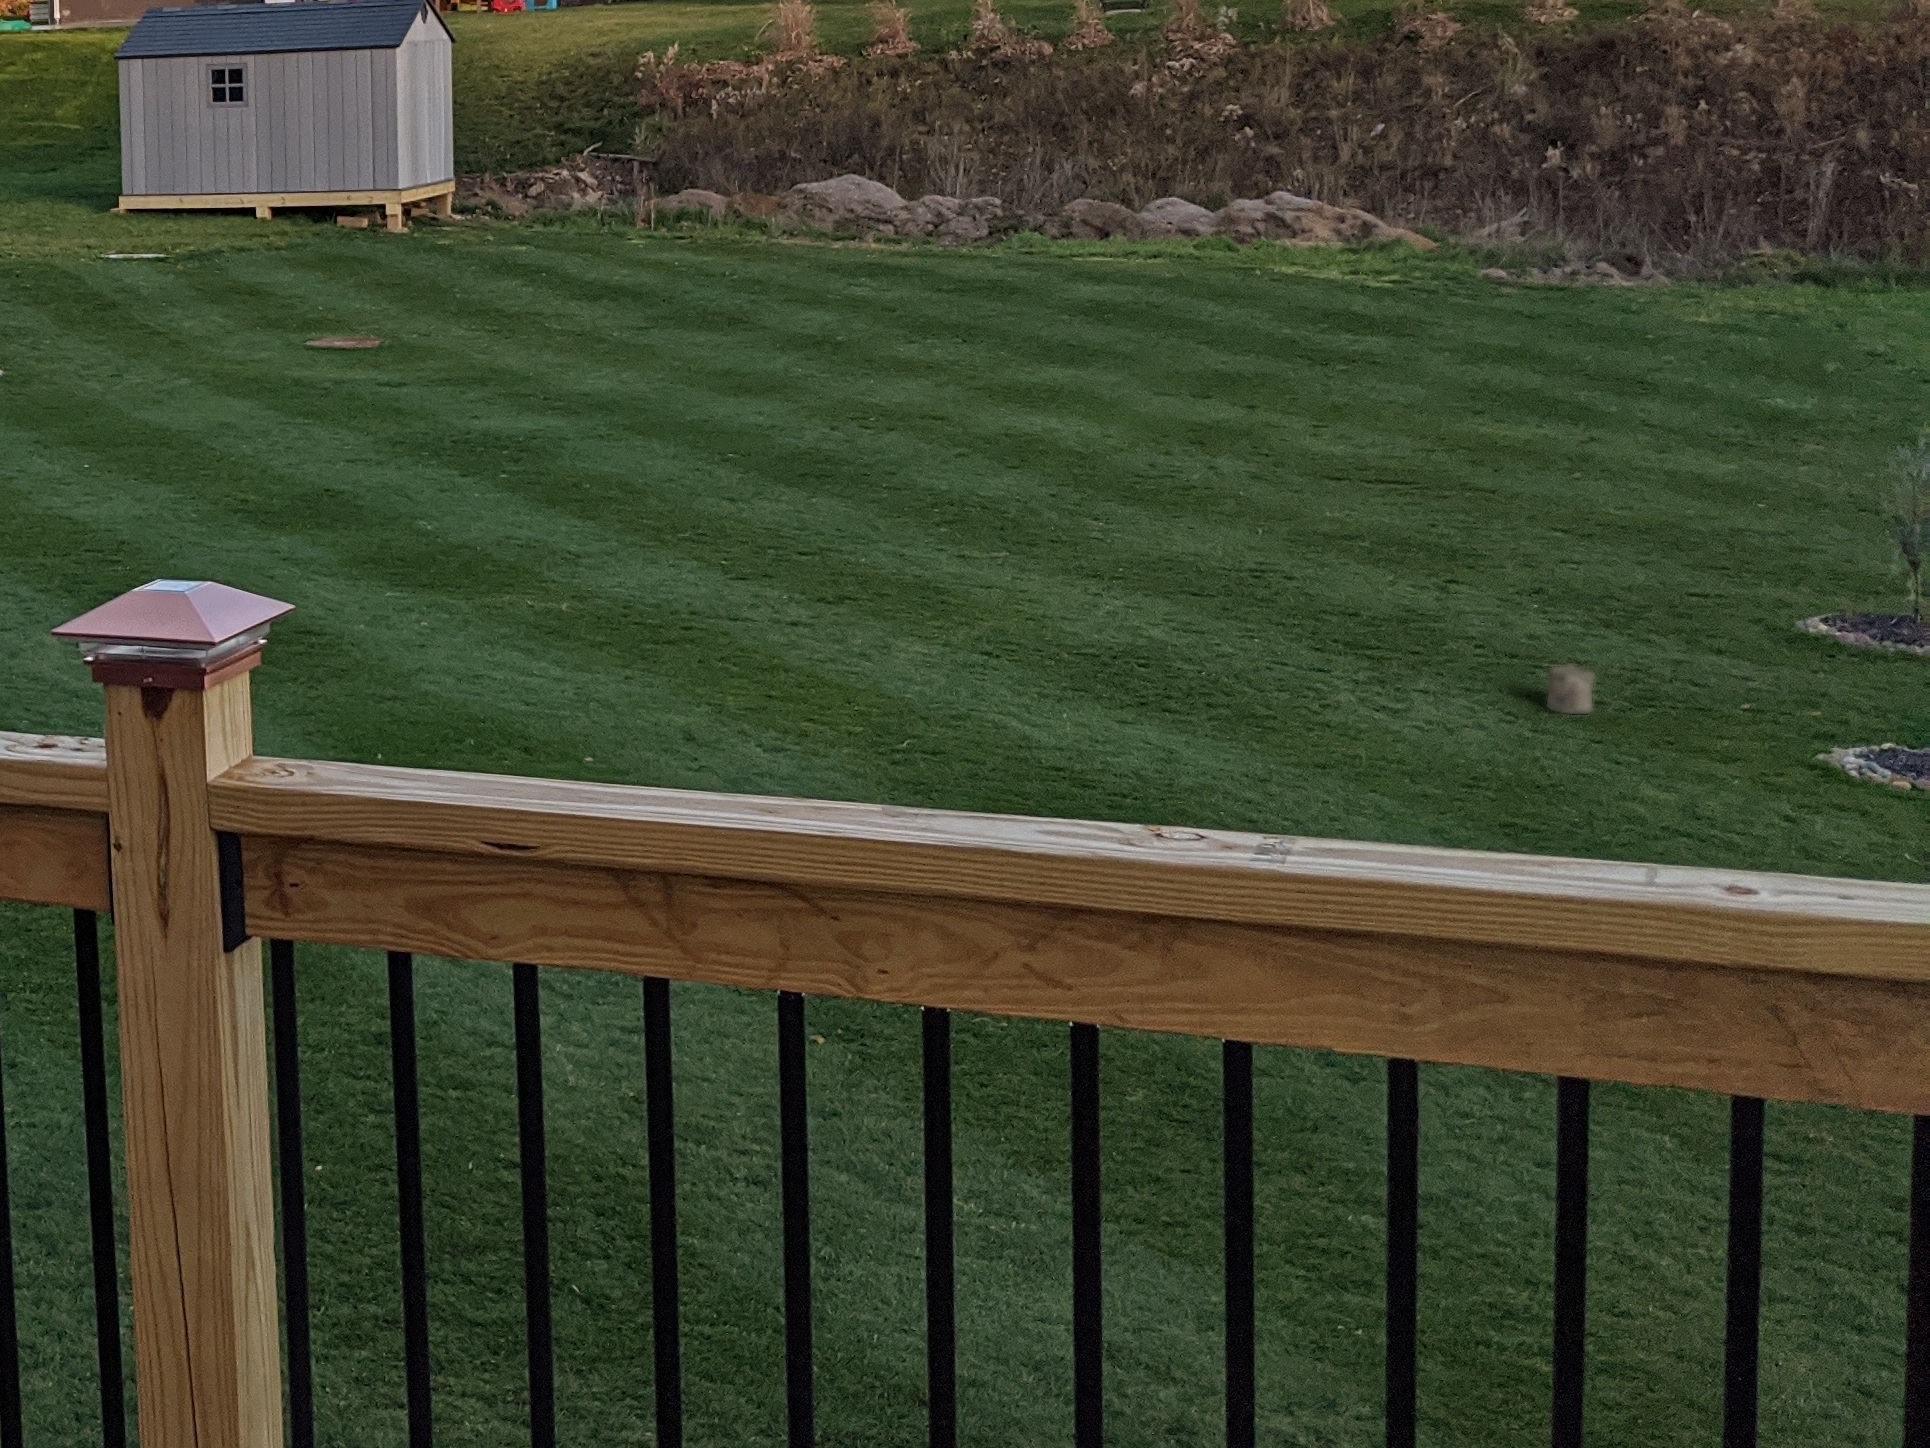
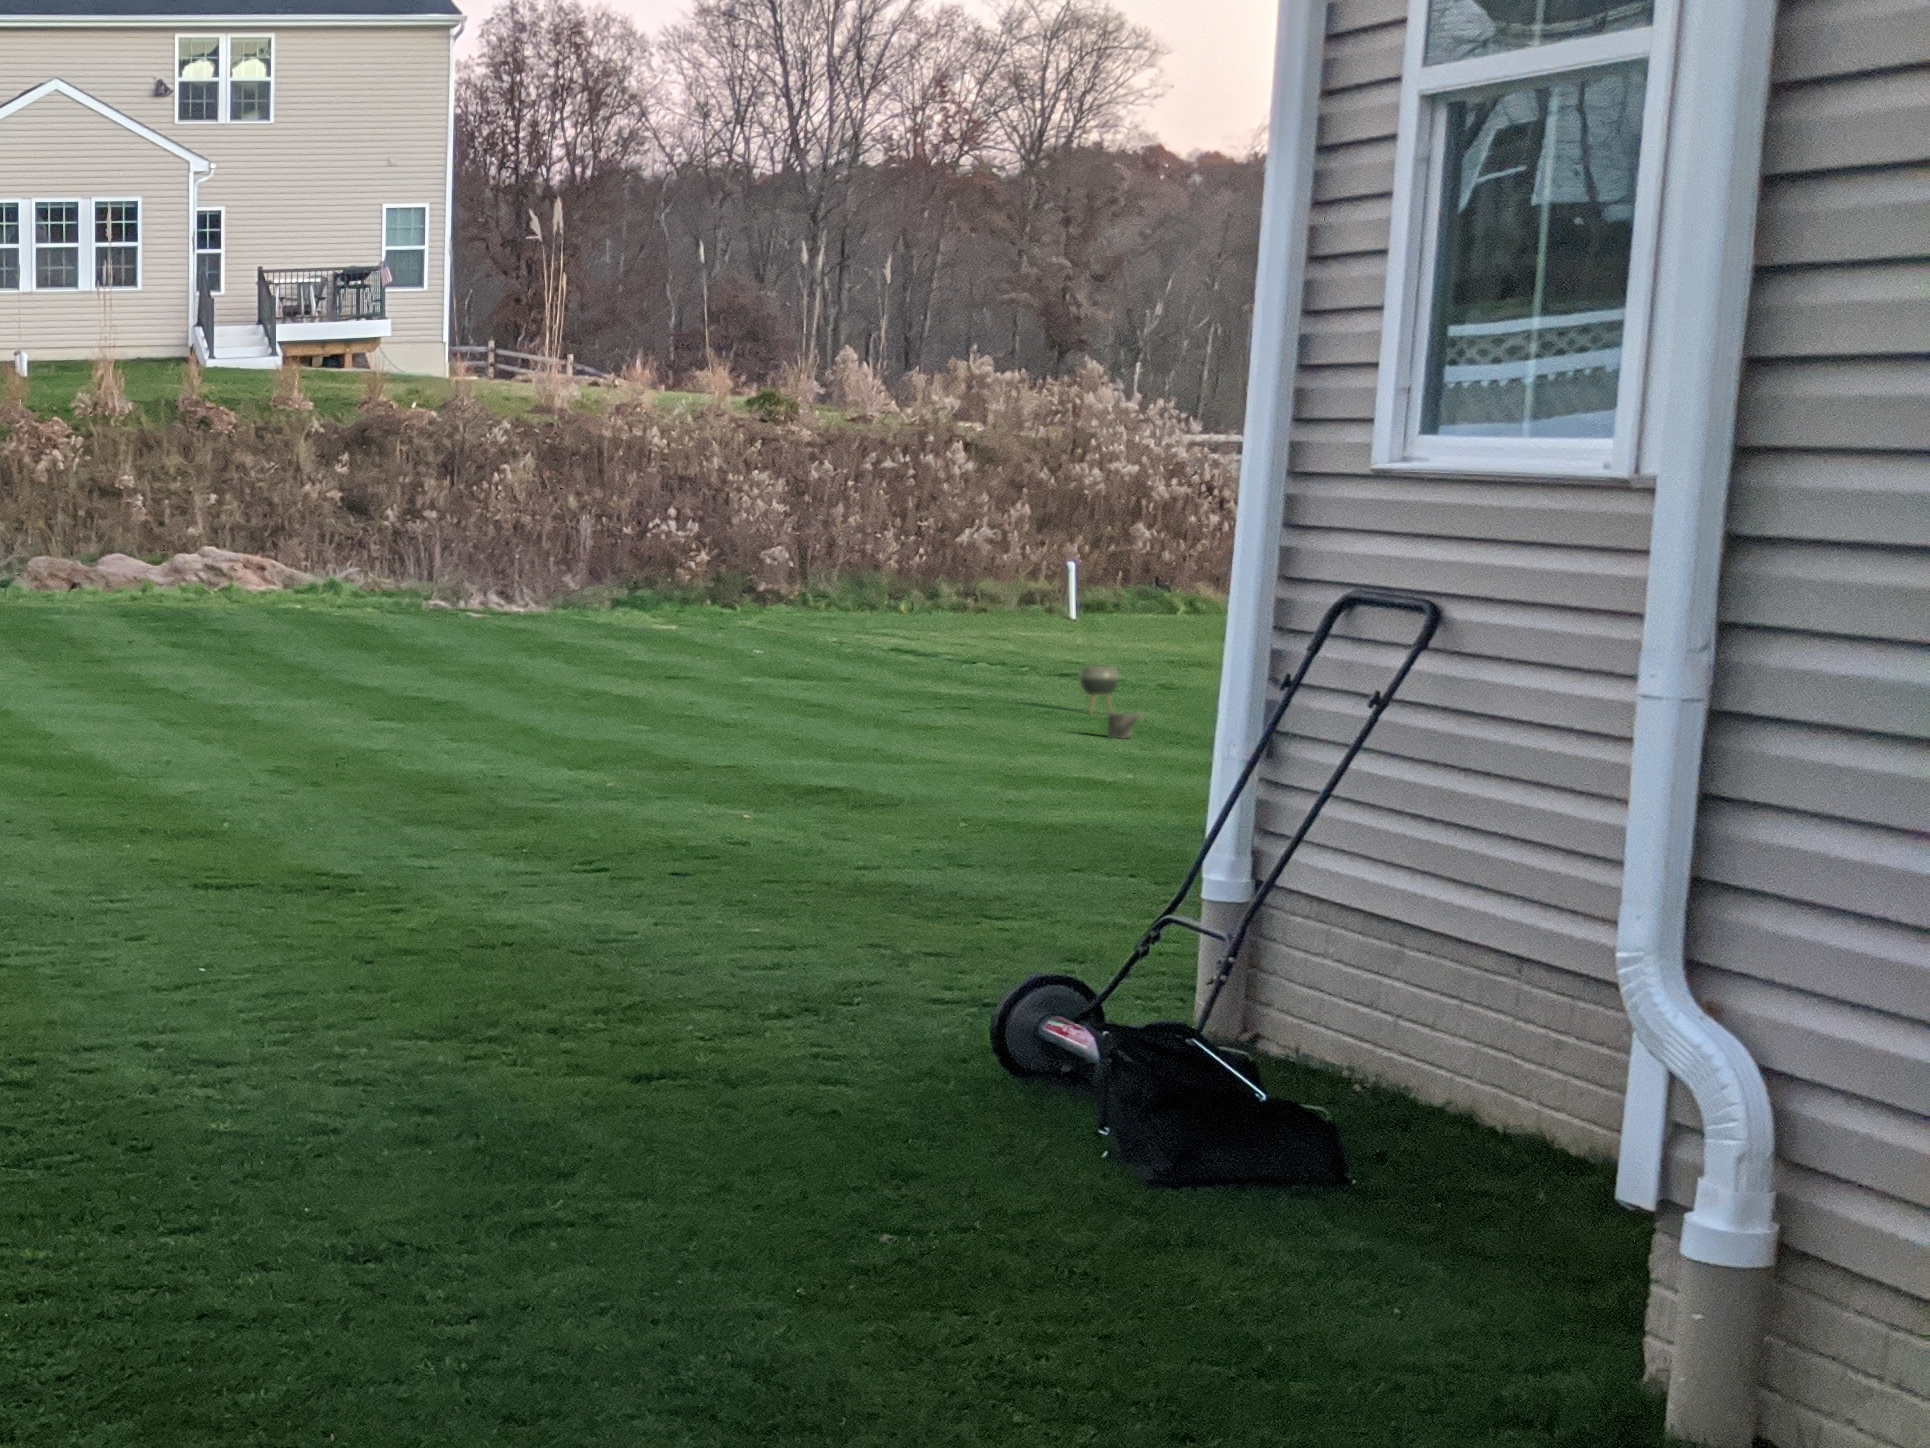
planter: none [1751,537,1822,619] -> present [1080,666,1119,712]

